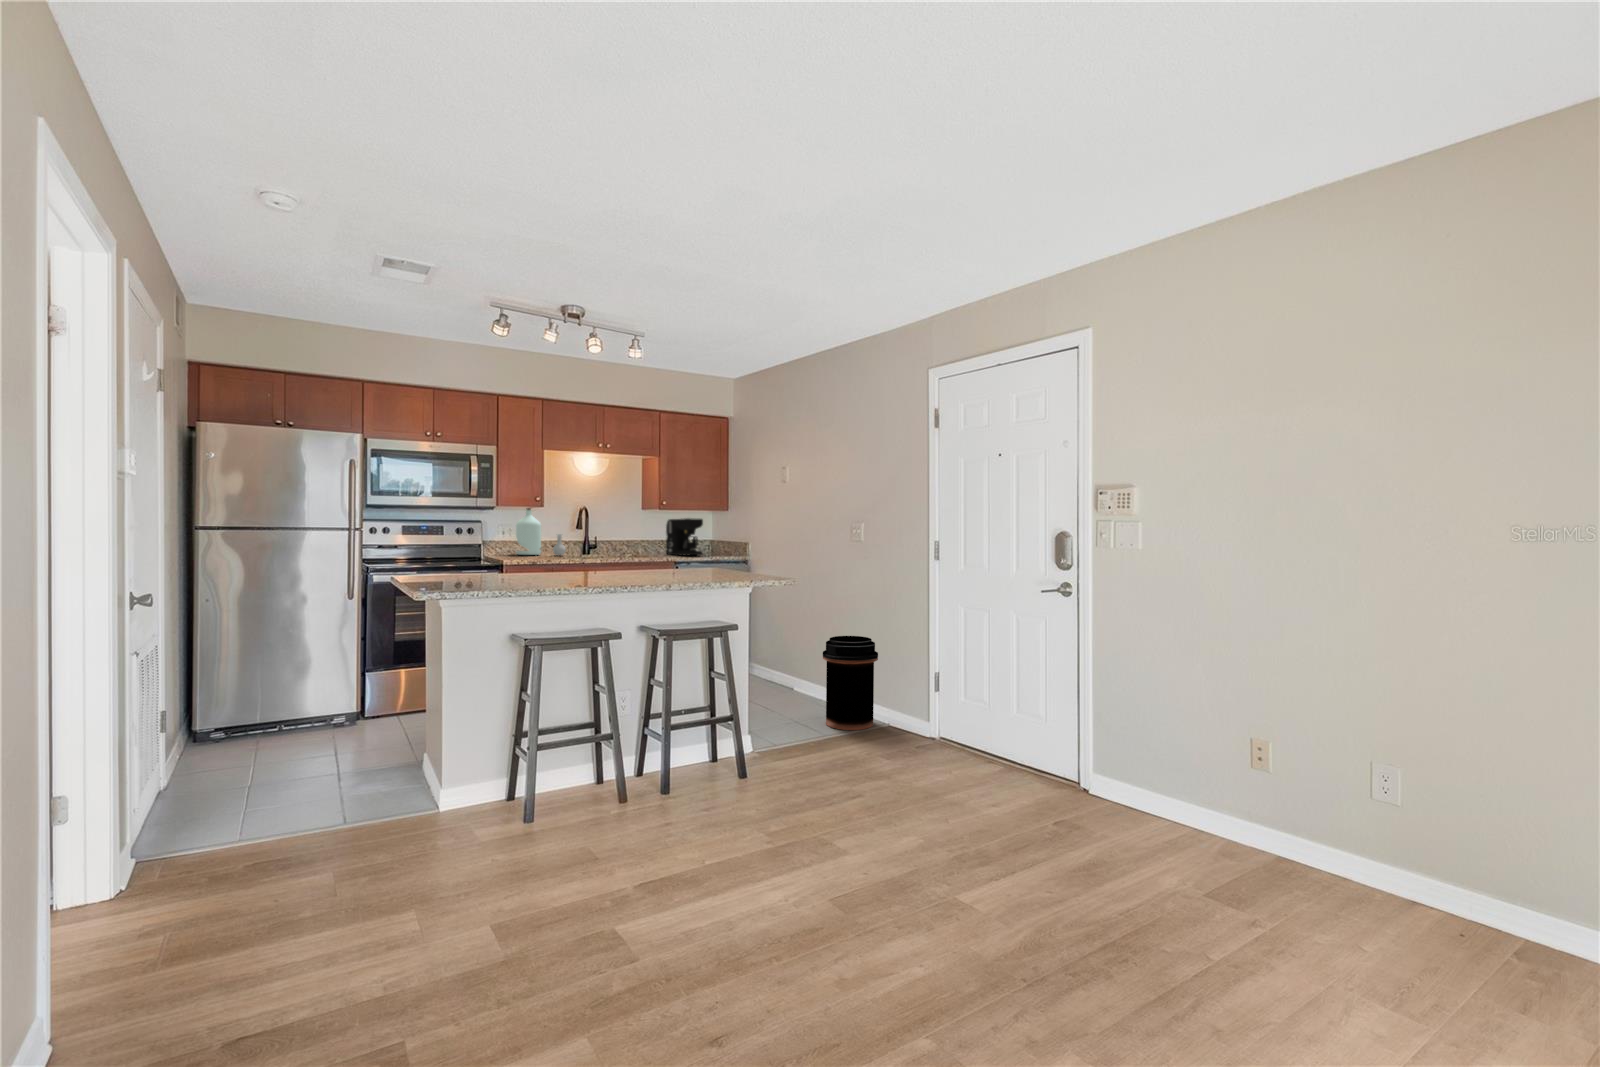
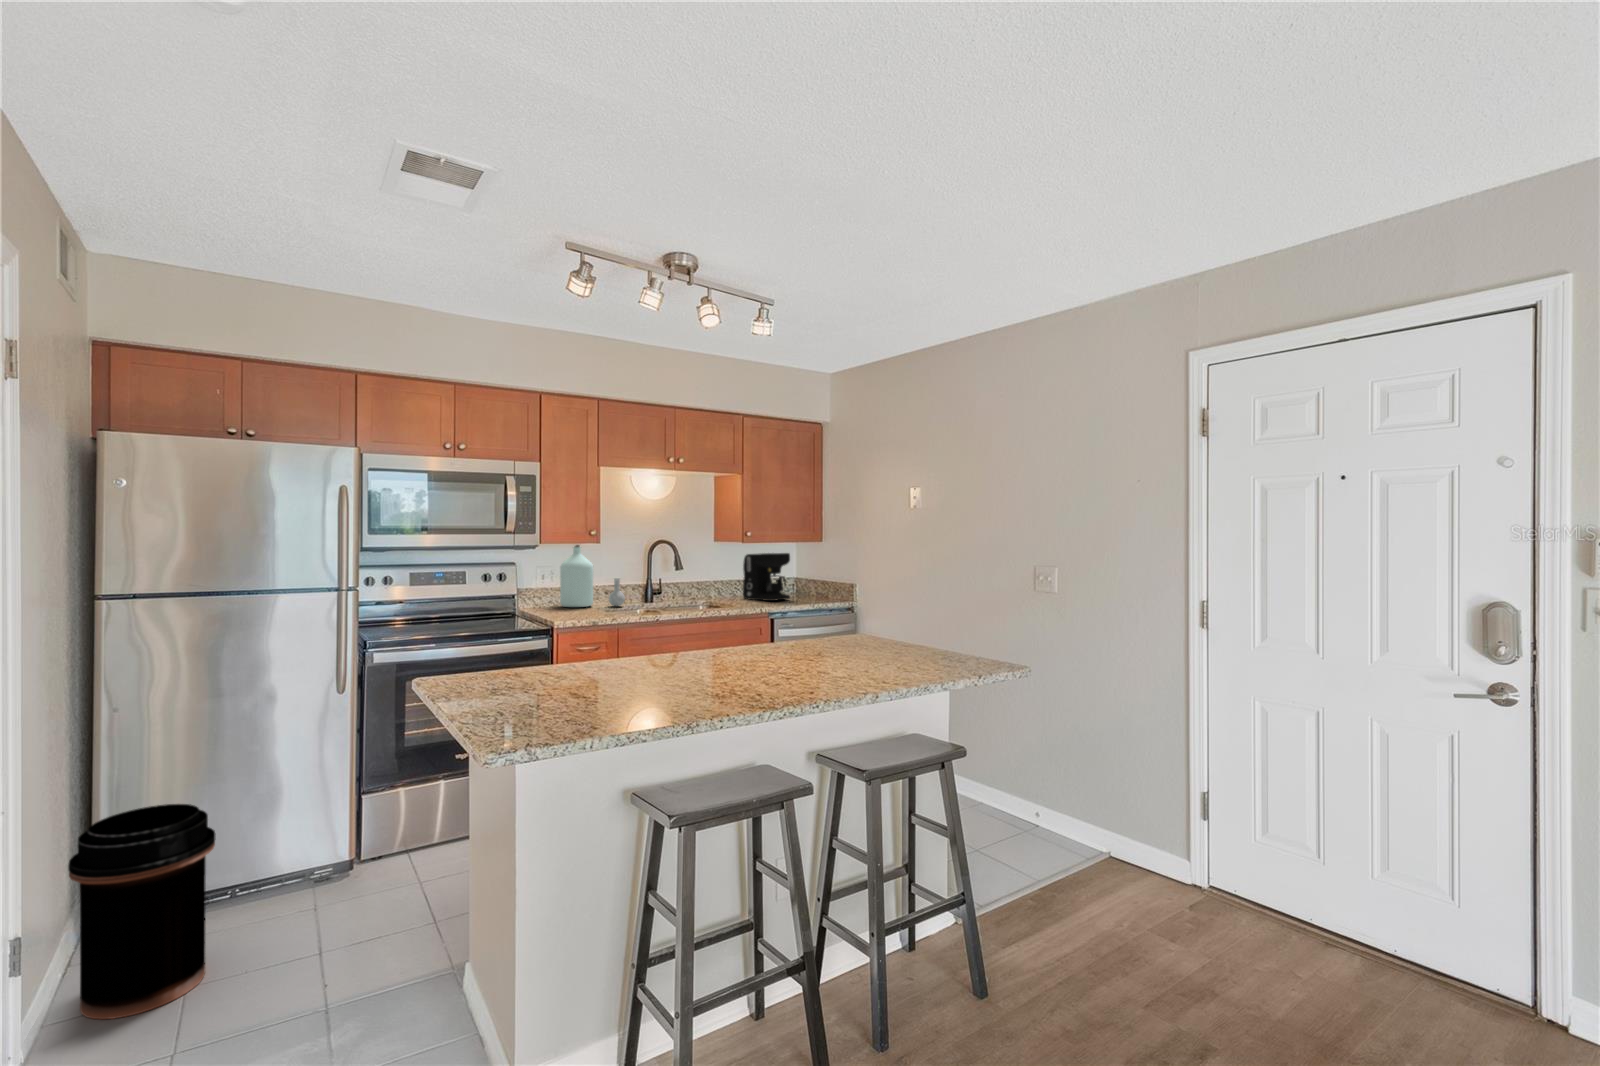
trash can: present [823,636,878,730] -> present [68,804,216,1019]

